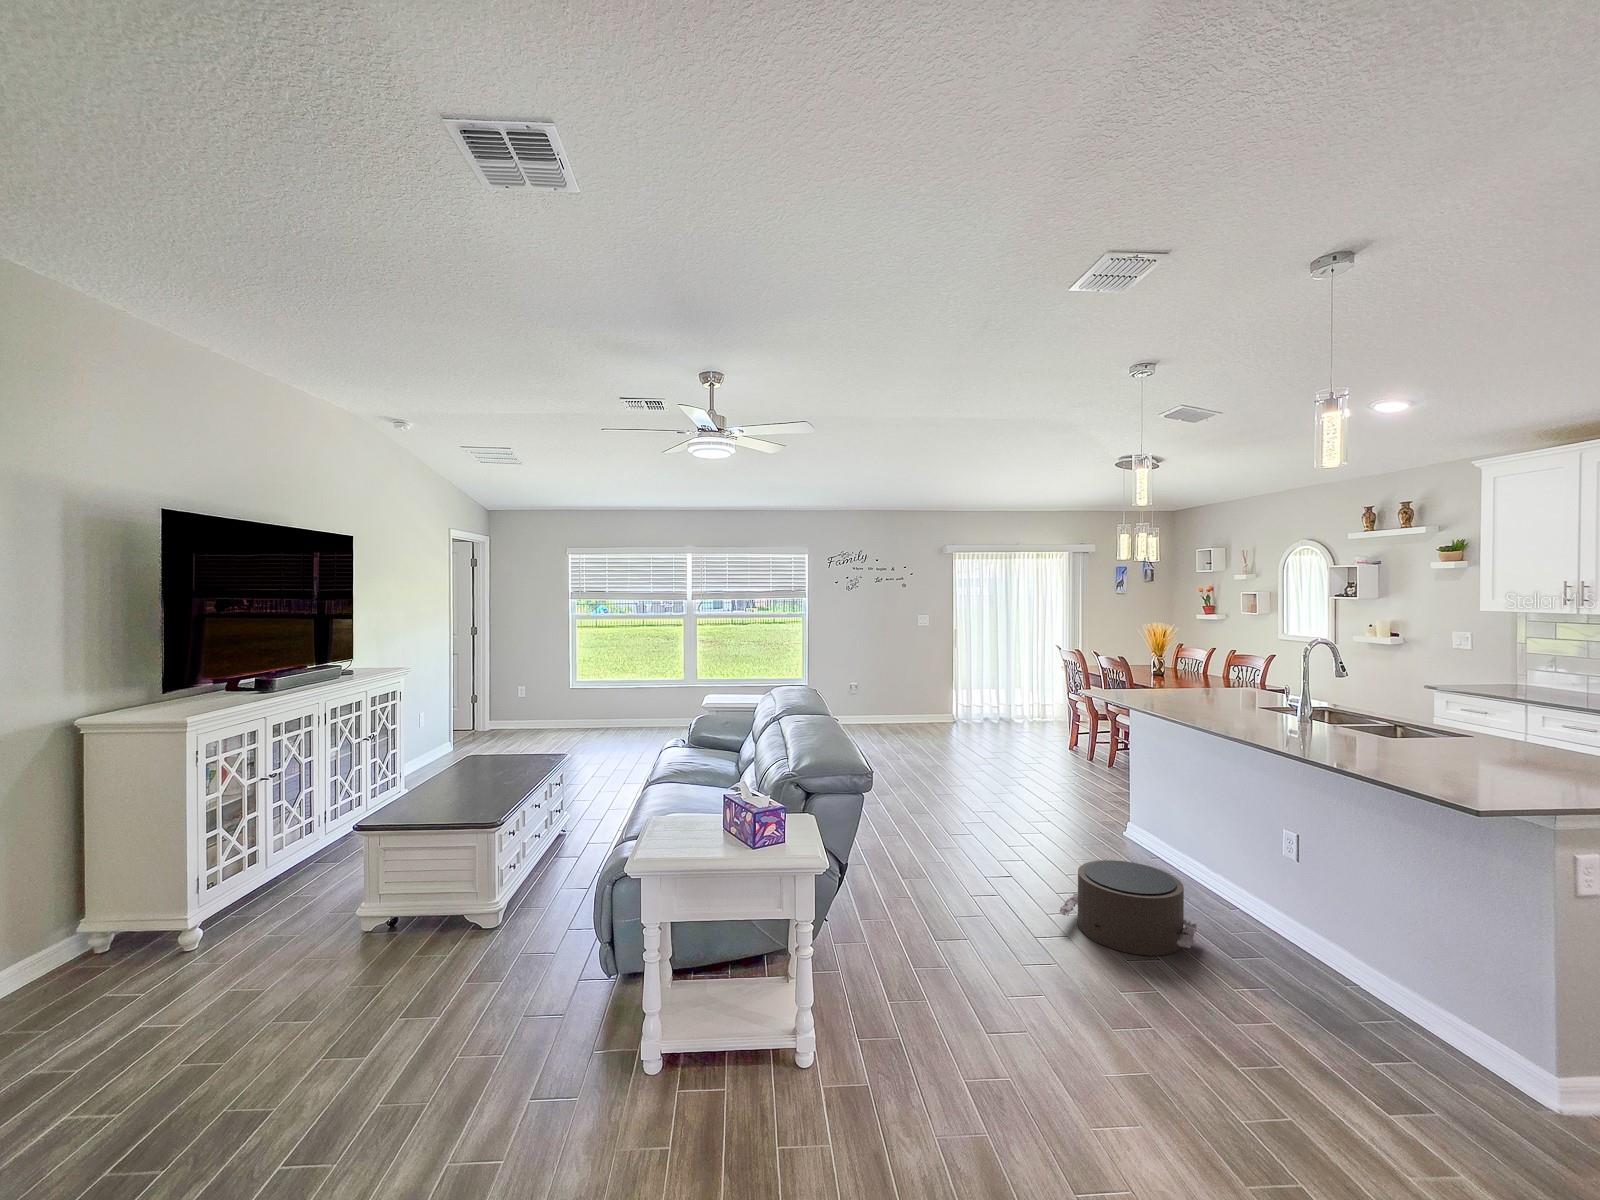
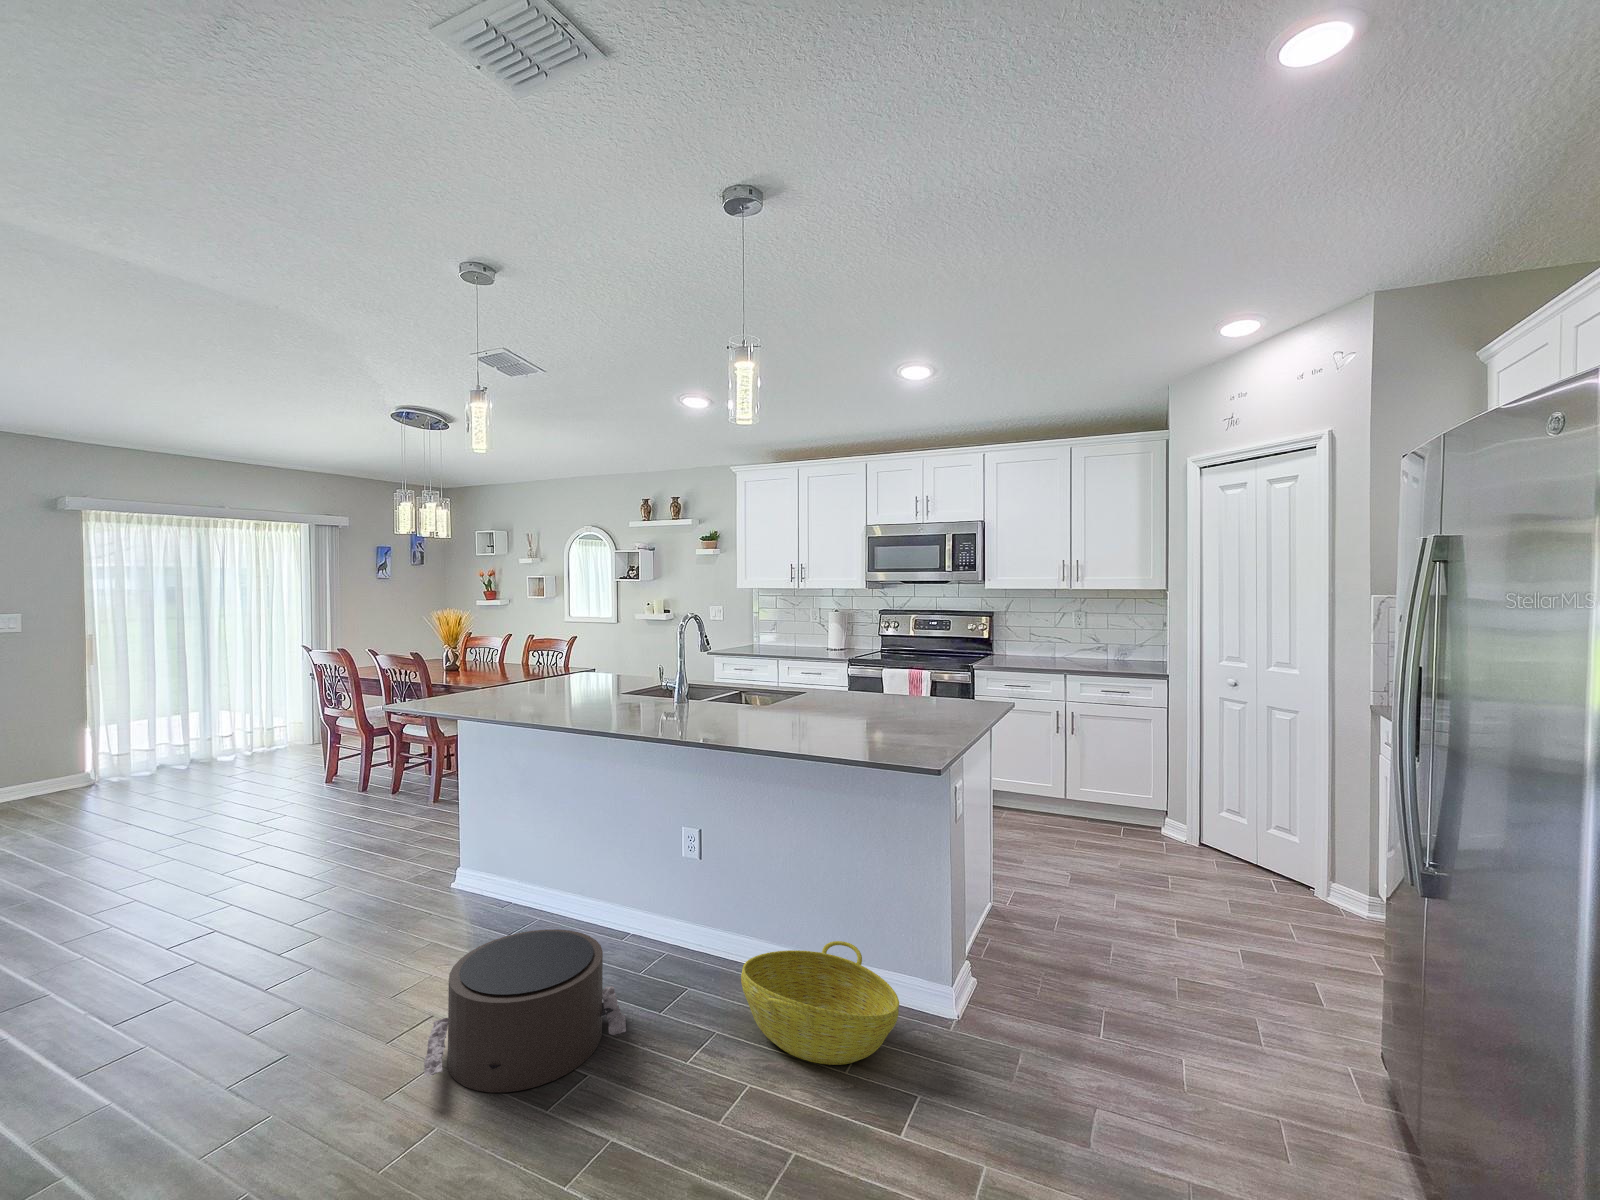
basket: none [1297,947,1450,1063] -> present [741,941,899,1065]

